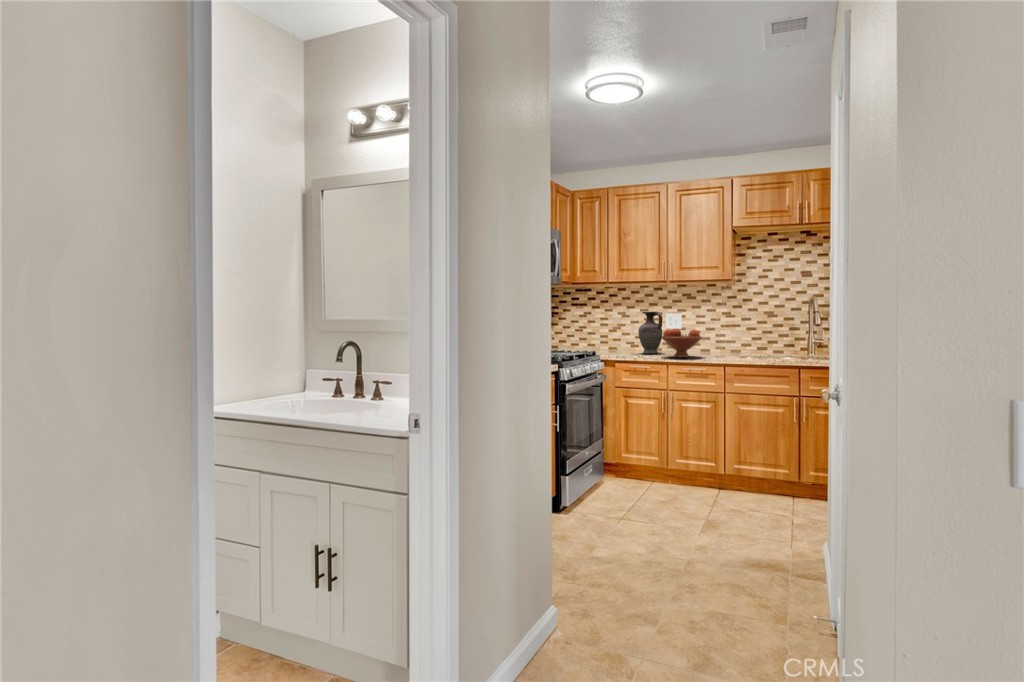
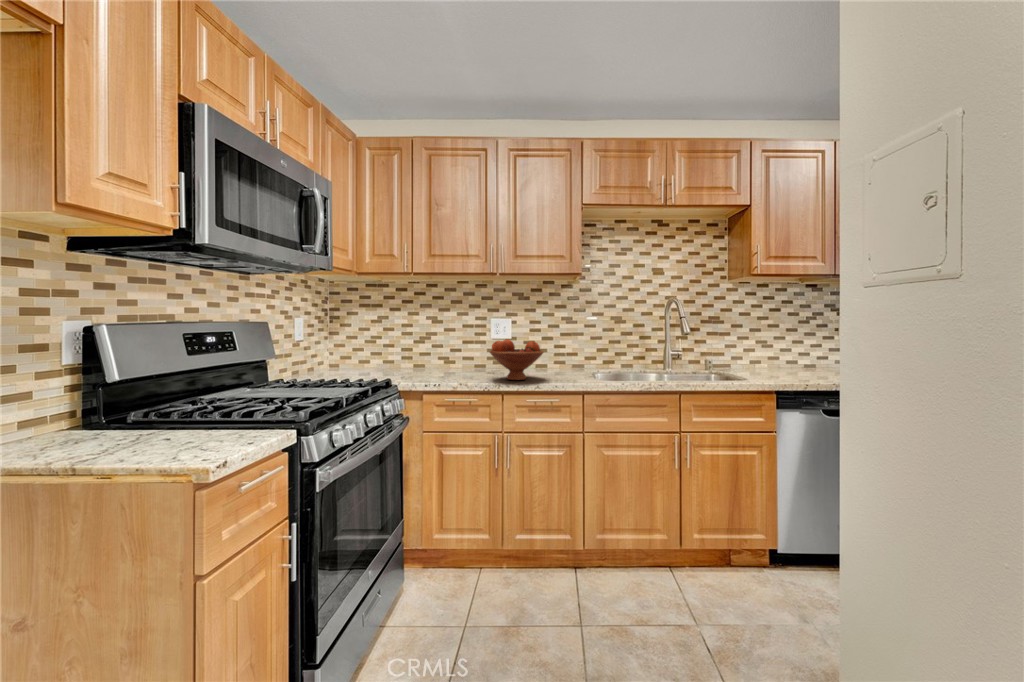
vase: present [638,311,662,353] -> none [454,316,486,372]

